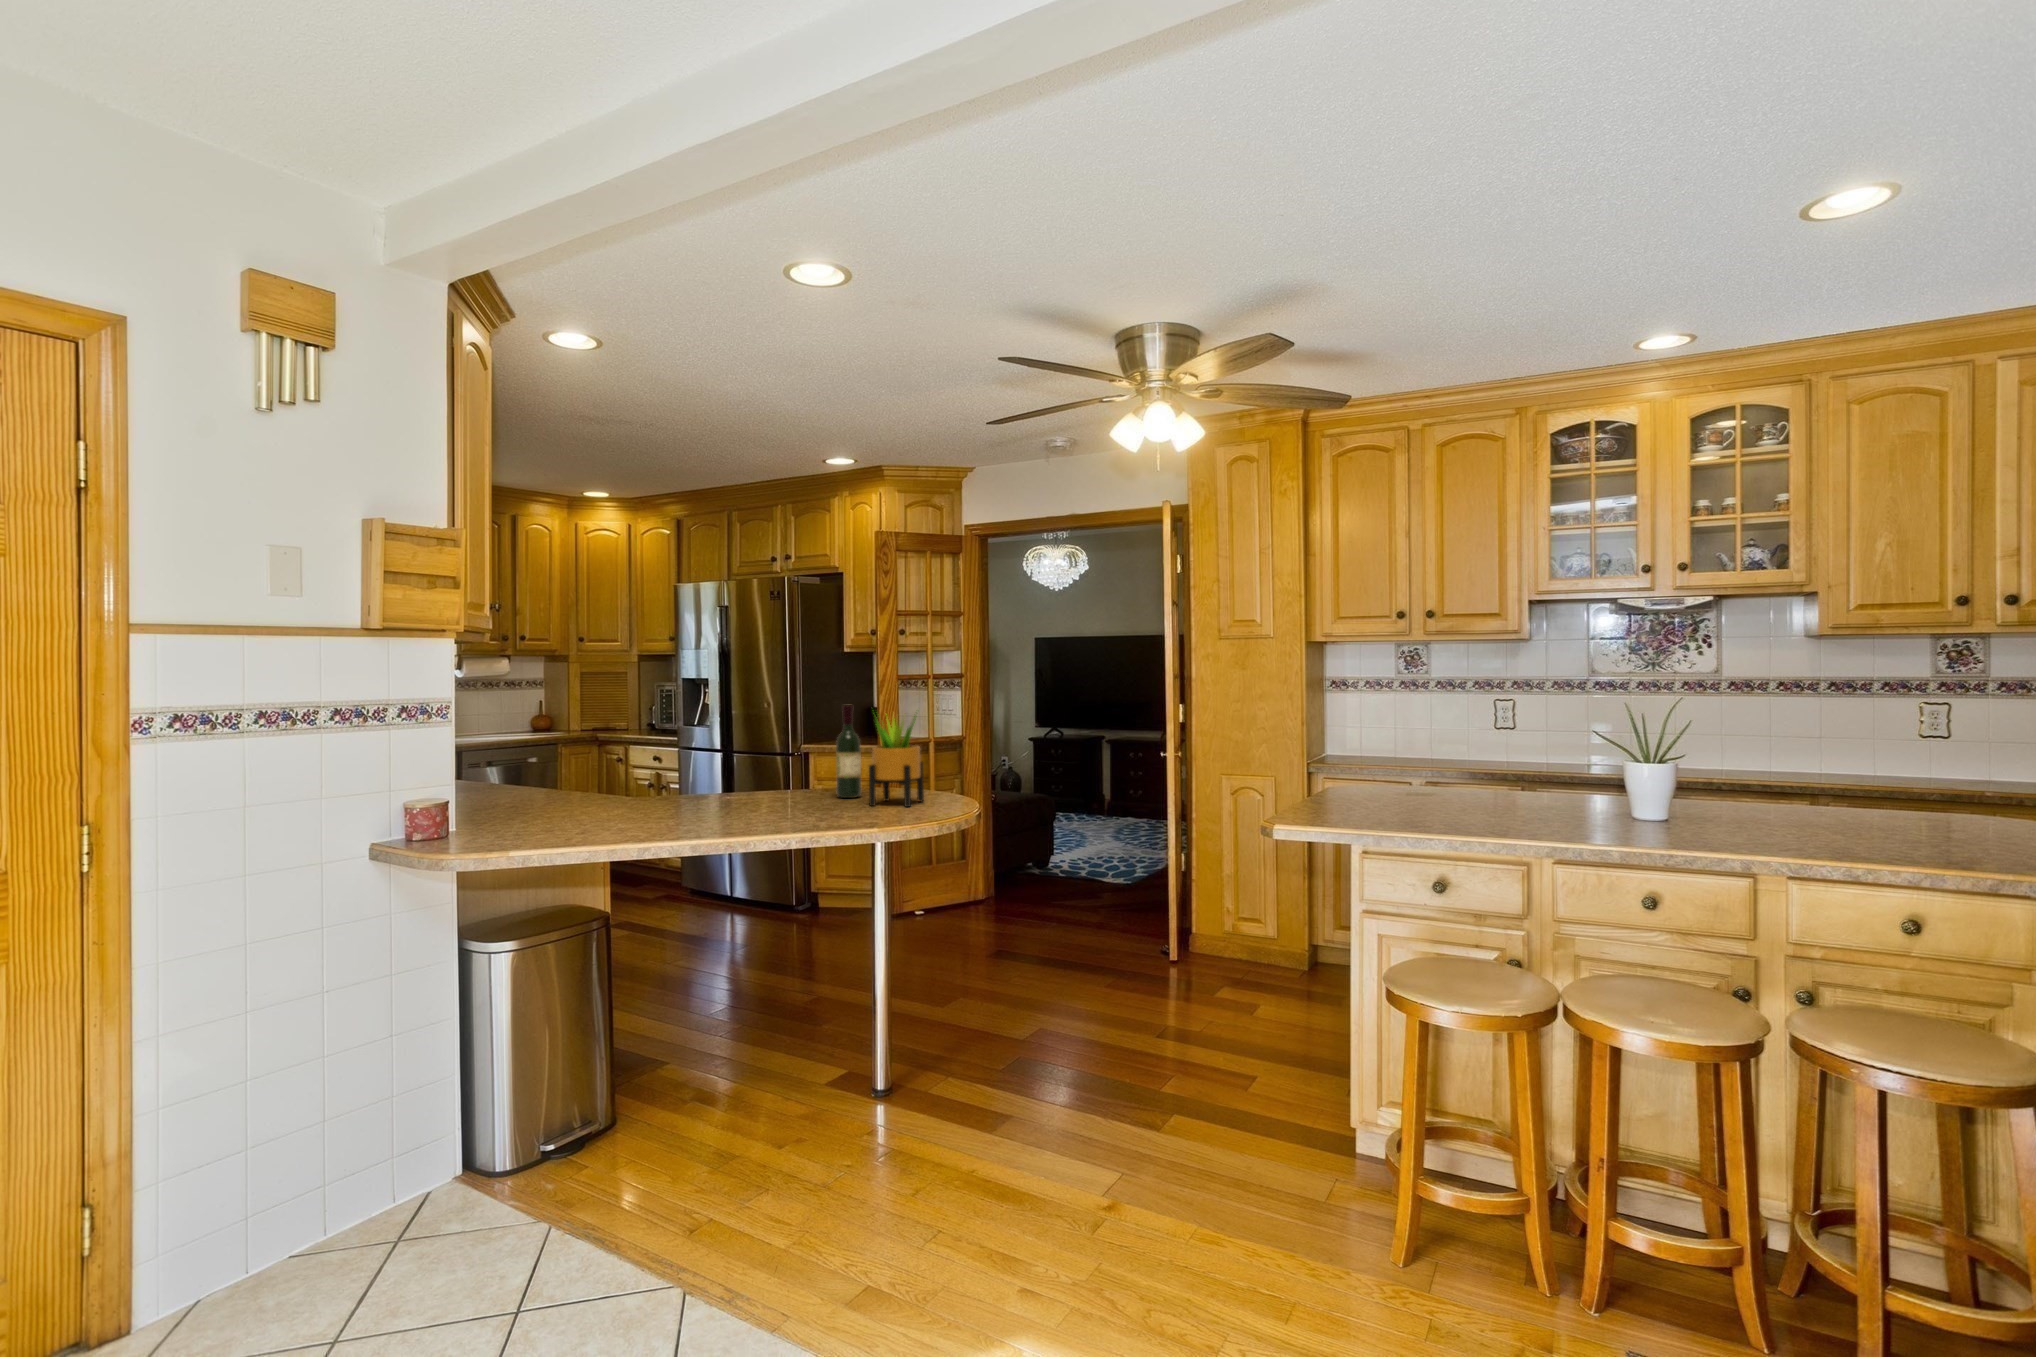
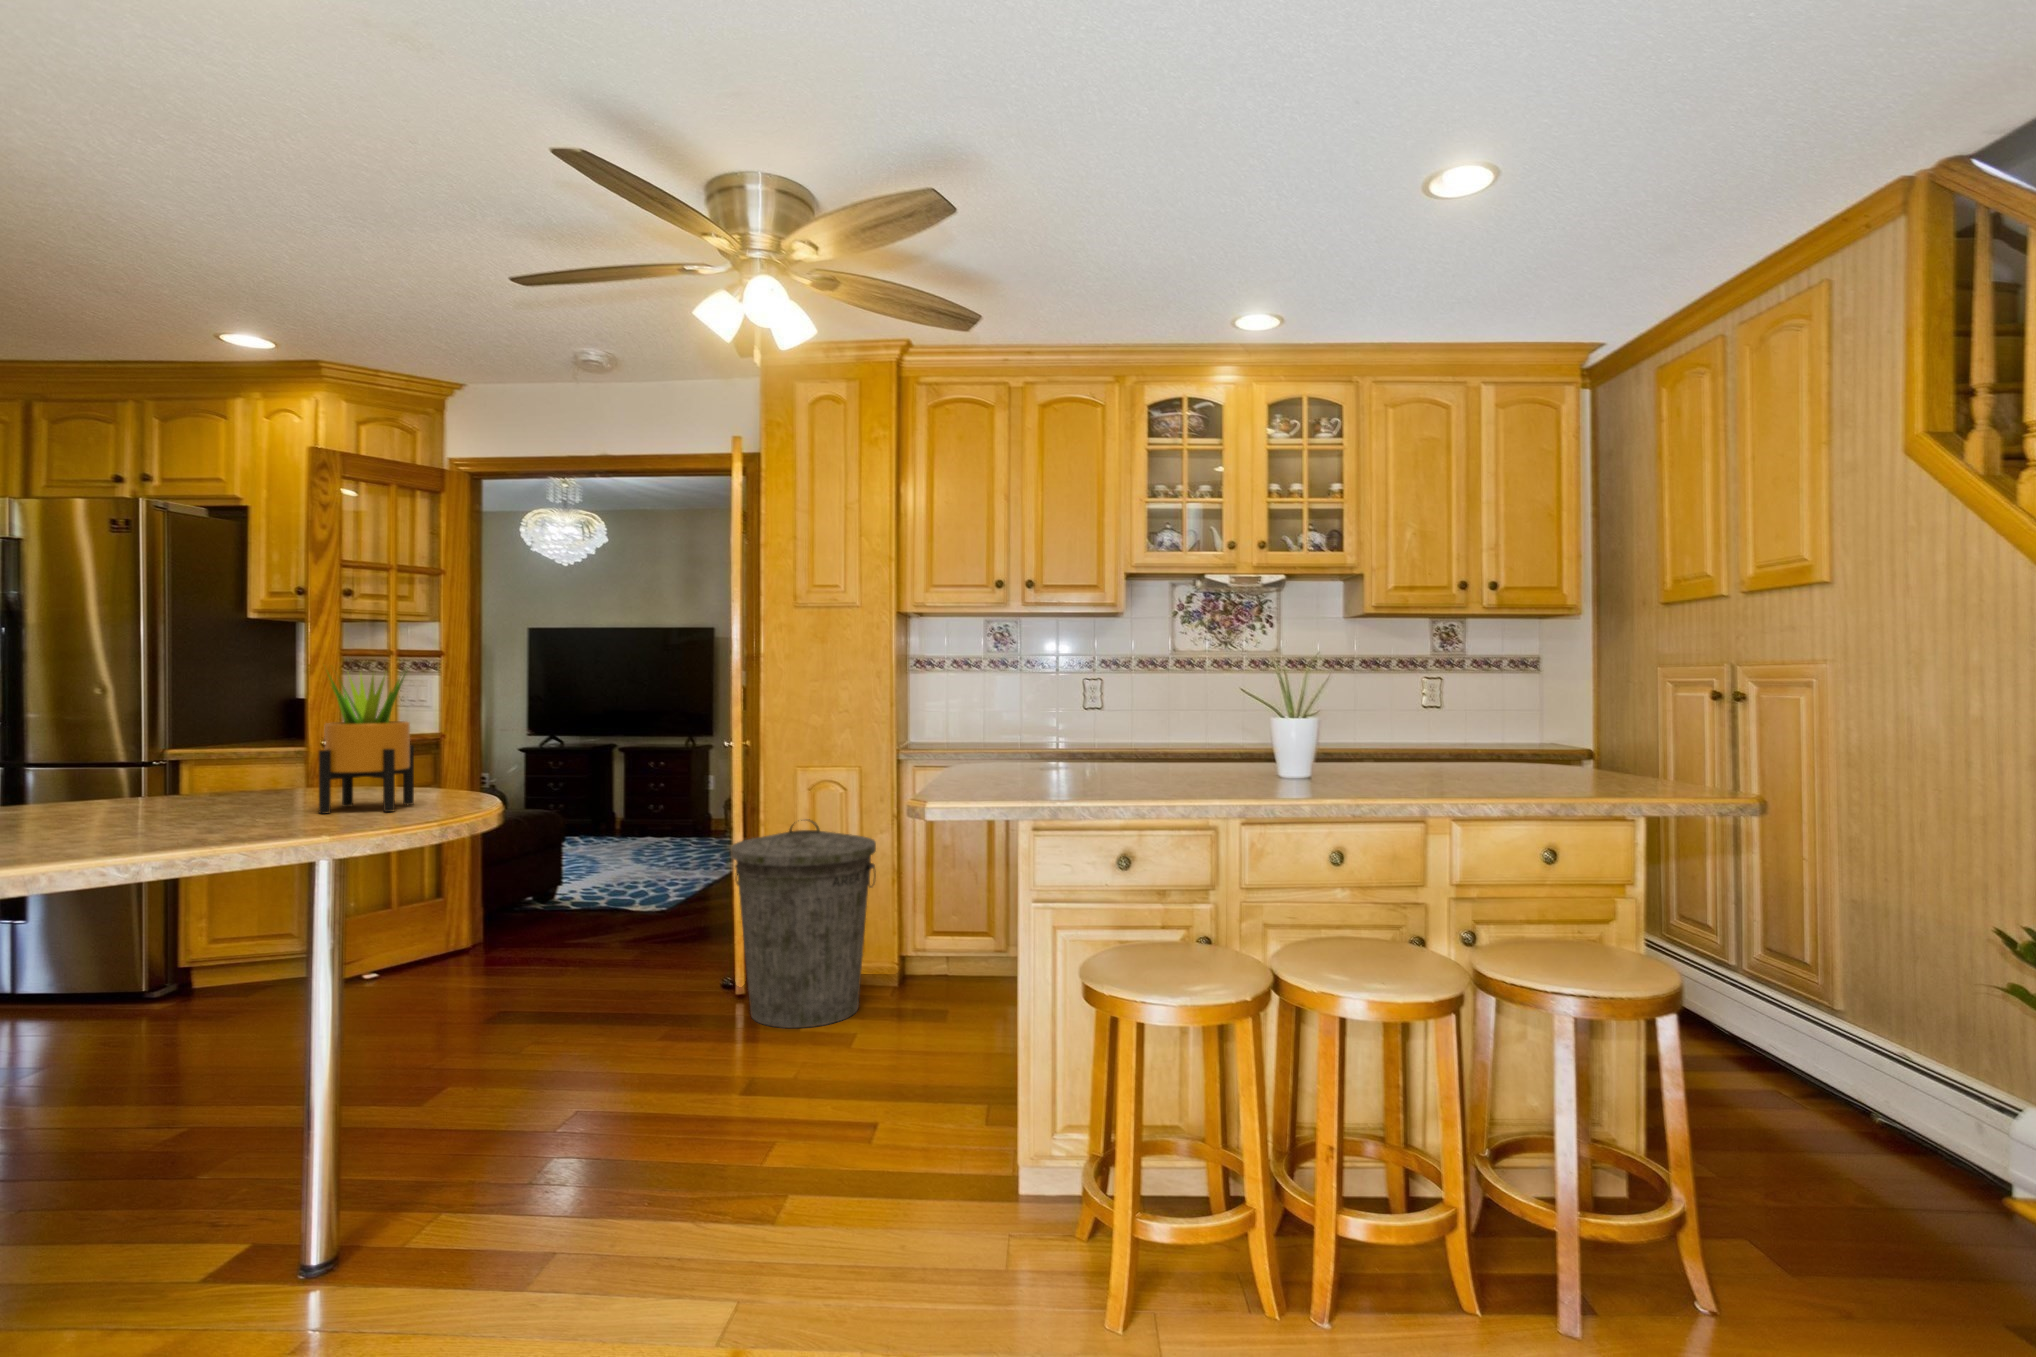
wine bottle: present [836,705,861,798] -> none [253,662,299,807]
trash can: none [1158,819,1278,993] -> present [731,819,876,1028]

